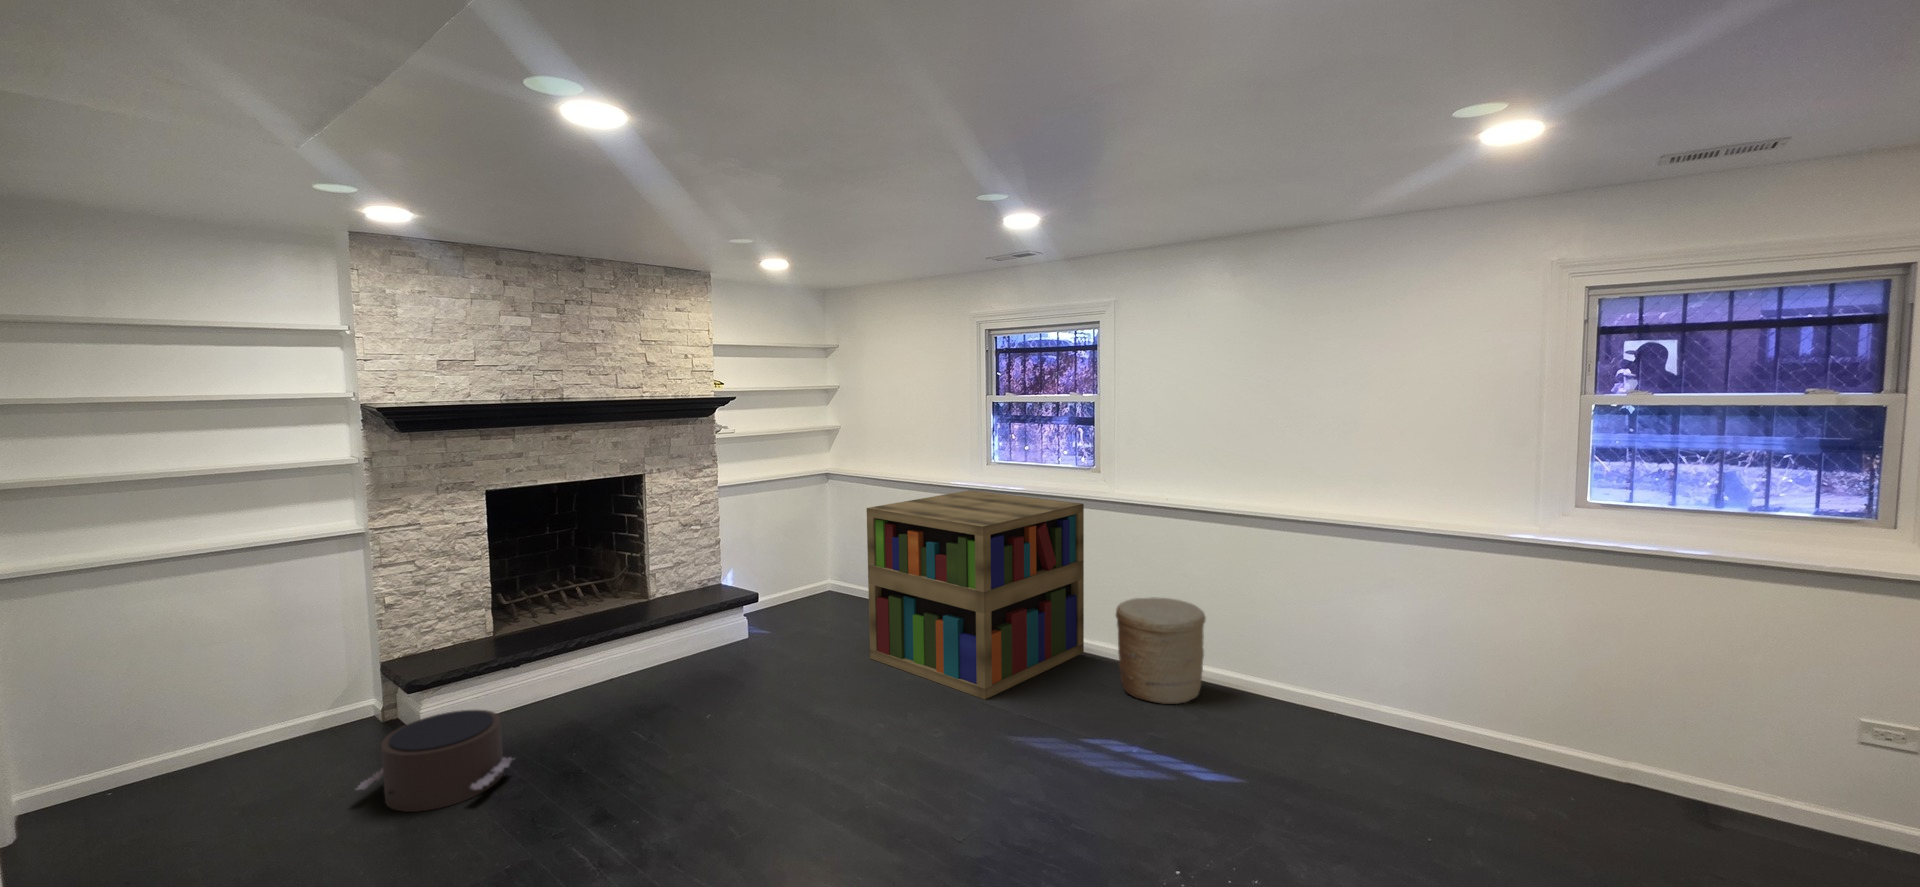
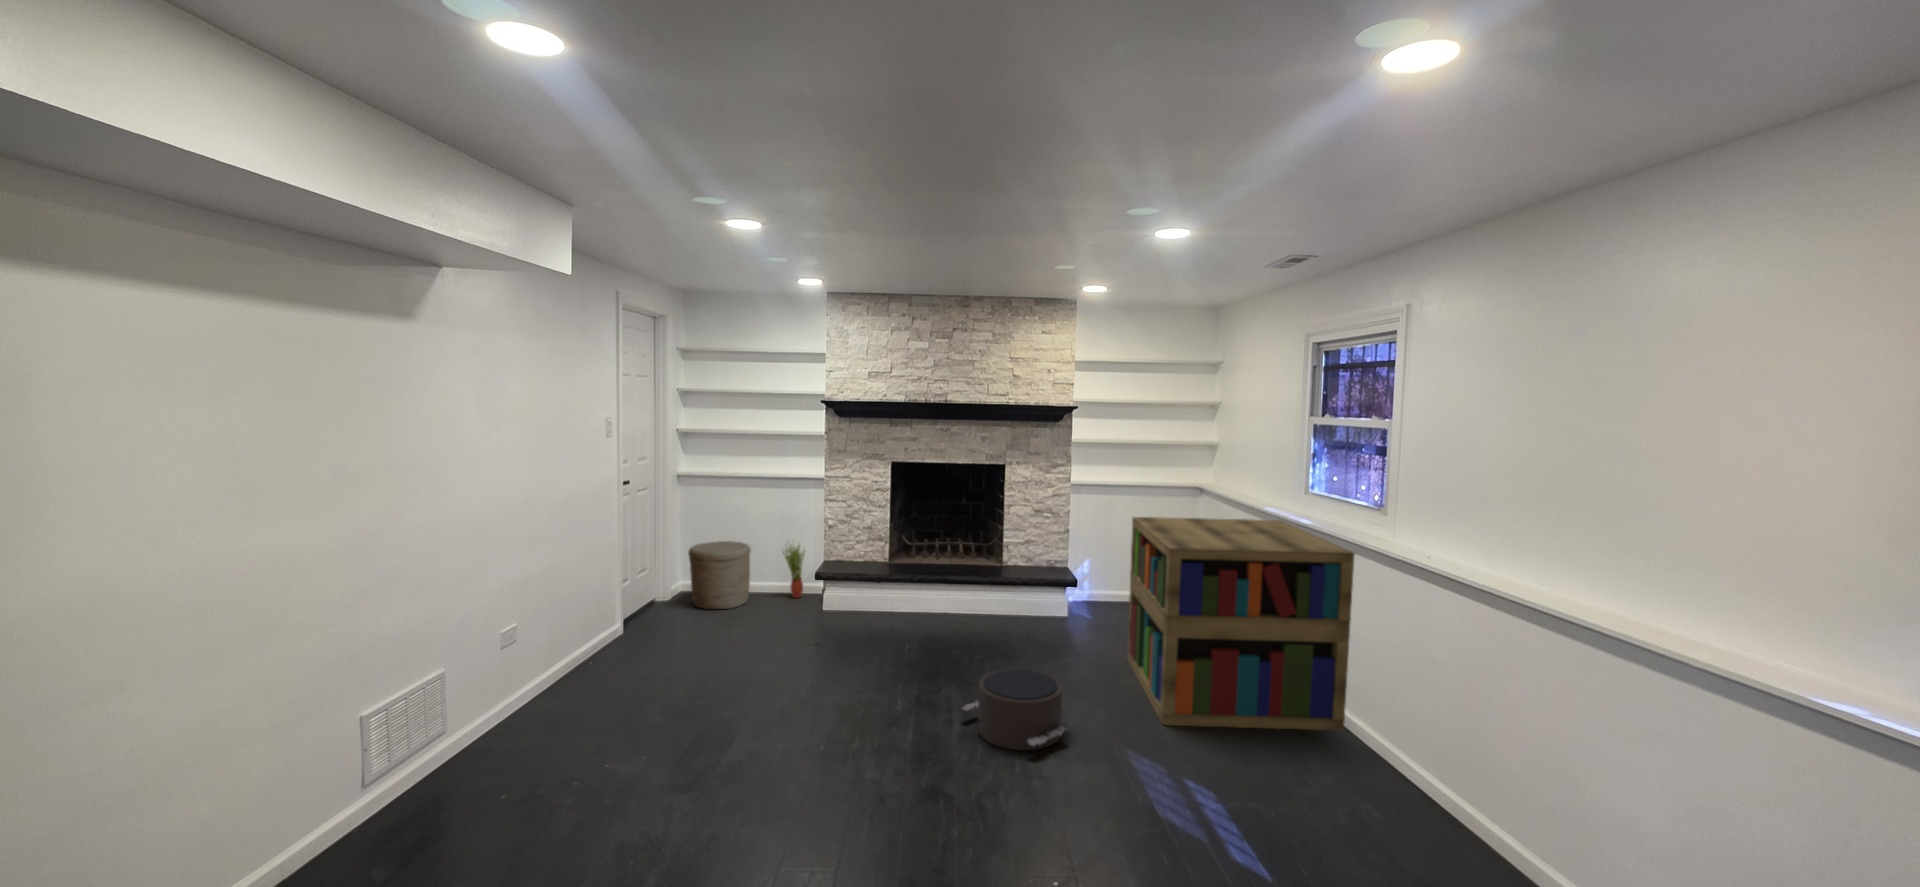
woven basket: present [1116,598,1206,704] -> present [688,541,751,610]
potted plant: none [288,644,342,739] -> present [783,544,805,598]
pouf: present [357,710,512,812] -> present [963,669,1065,750]

